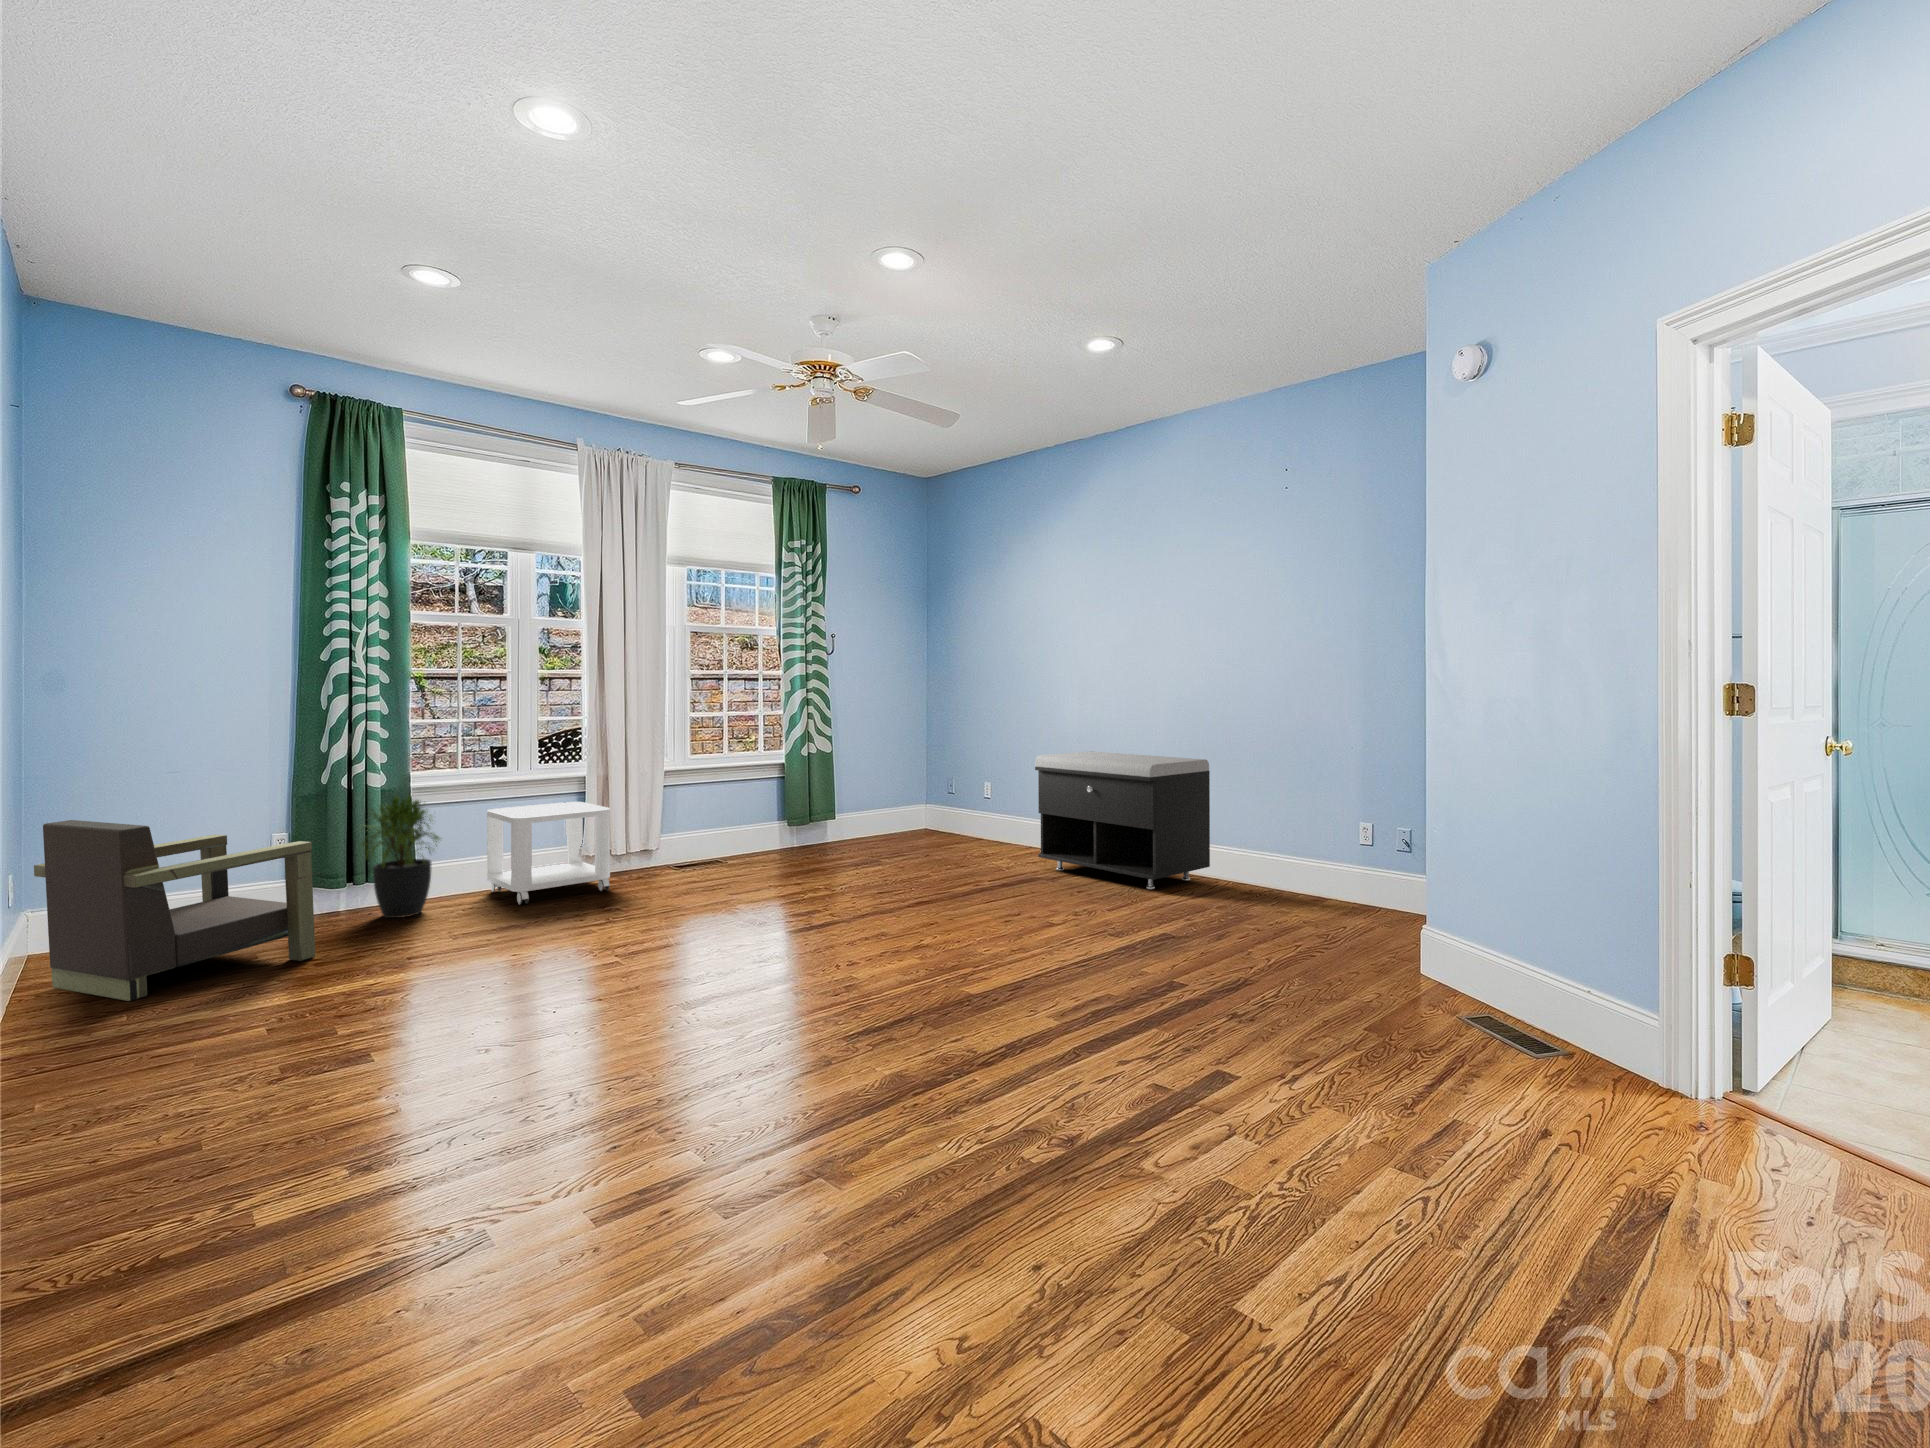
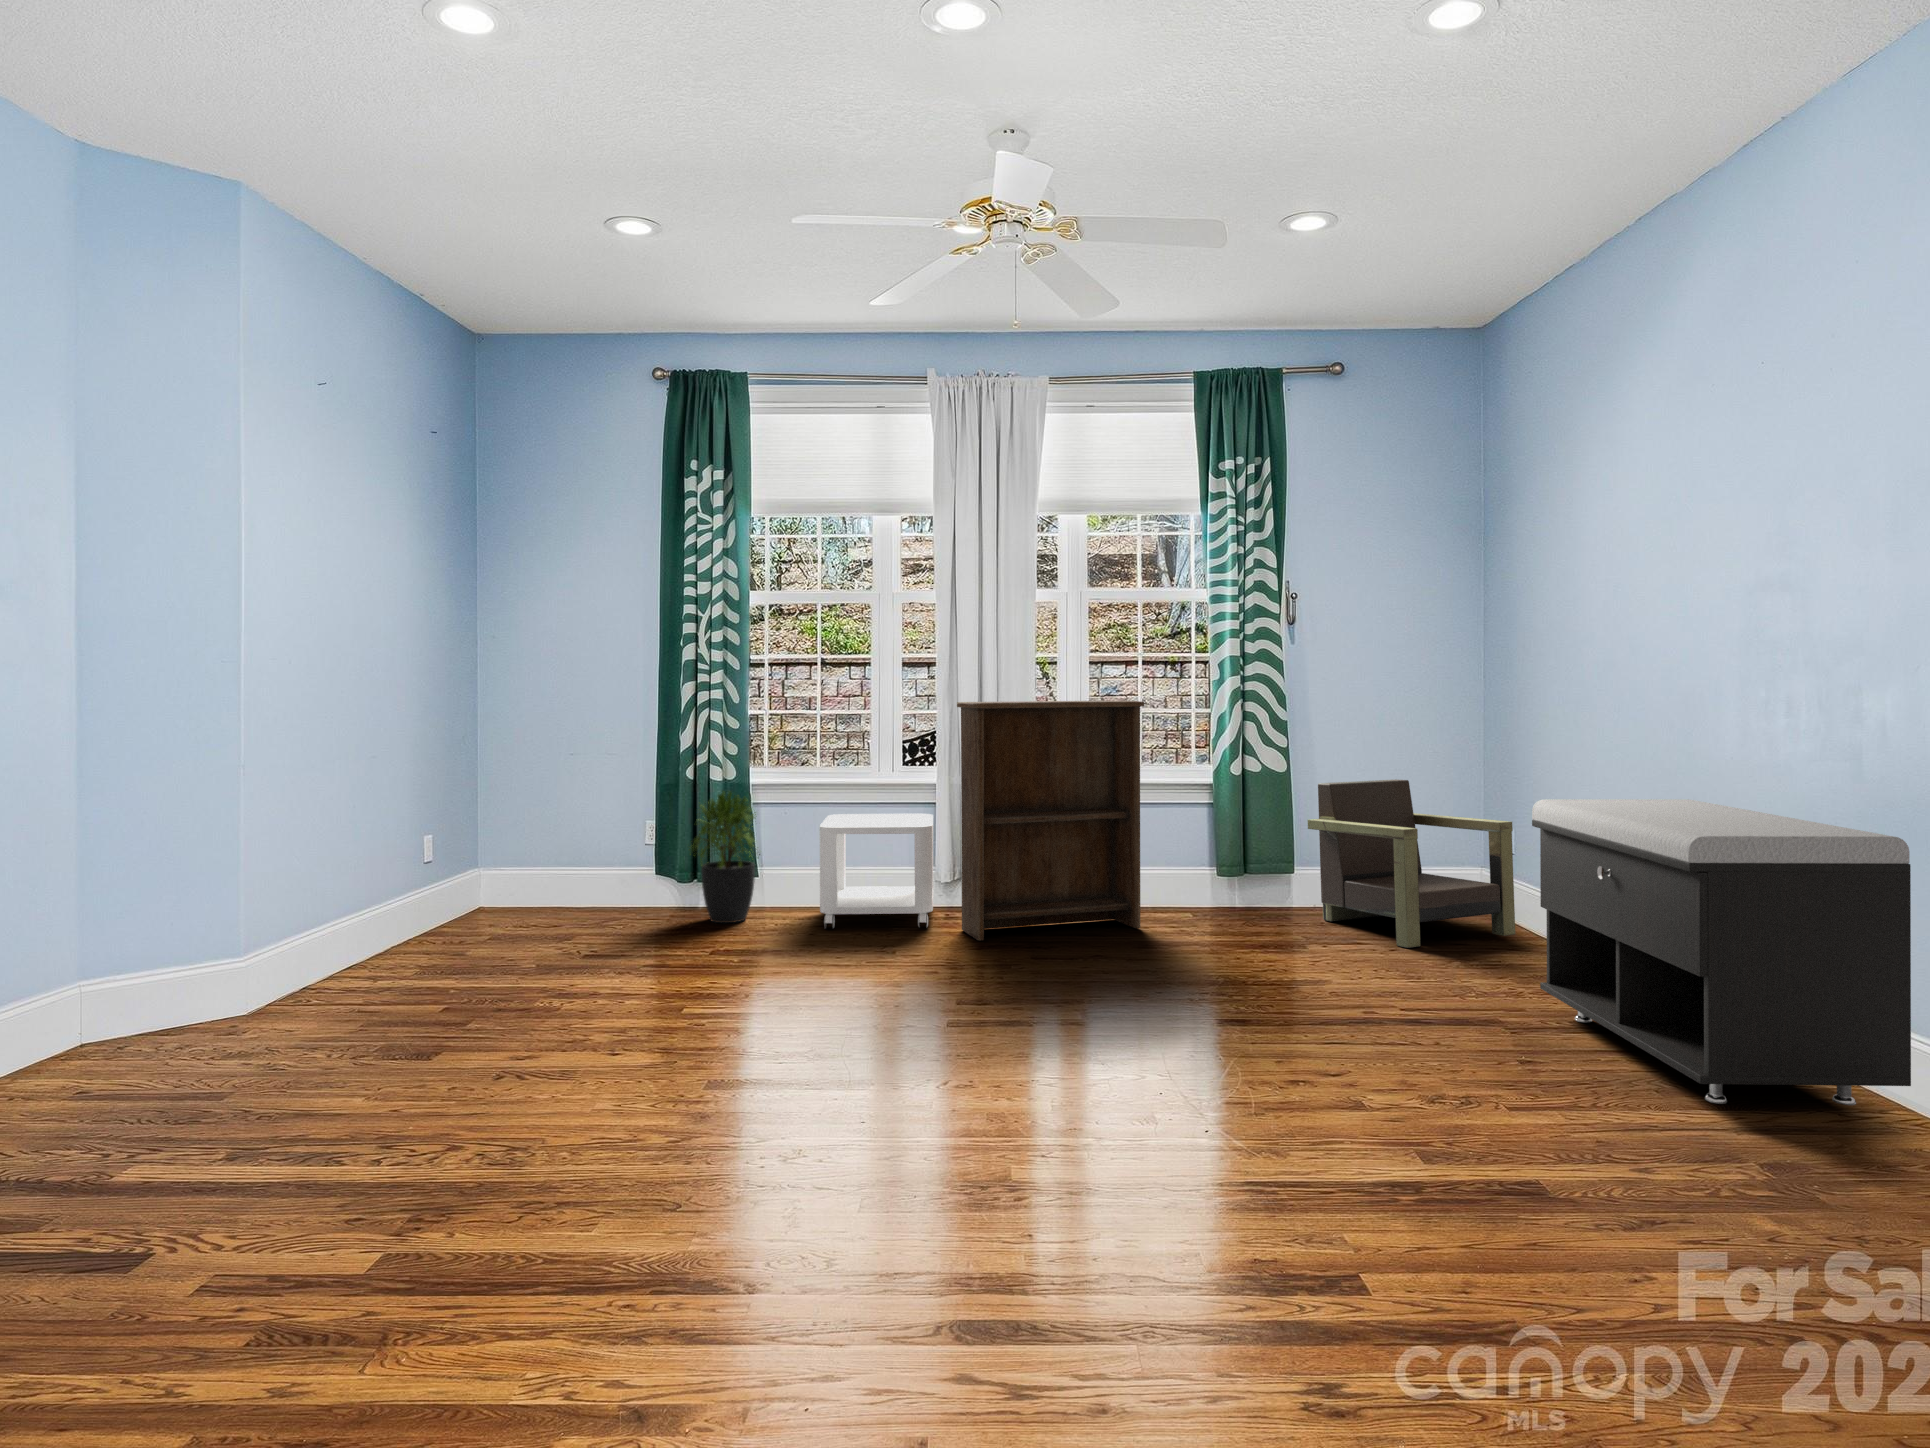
bookshelf: none [635,706,768,891] -> present [957,700,1144,940]
armchair: present [34,820,315,1001] -> present [1308,779,1515,948]

